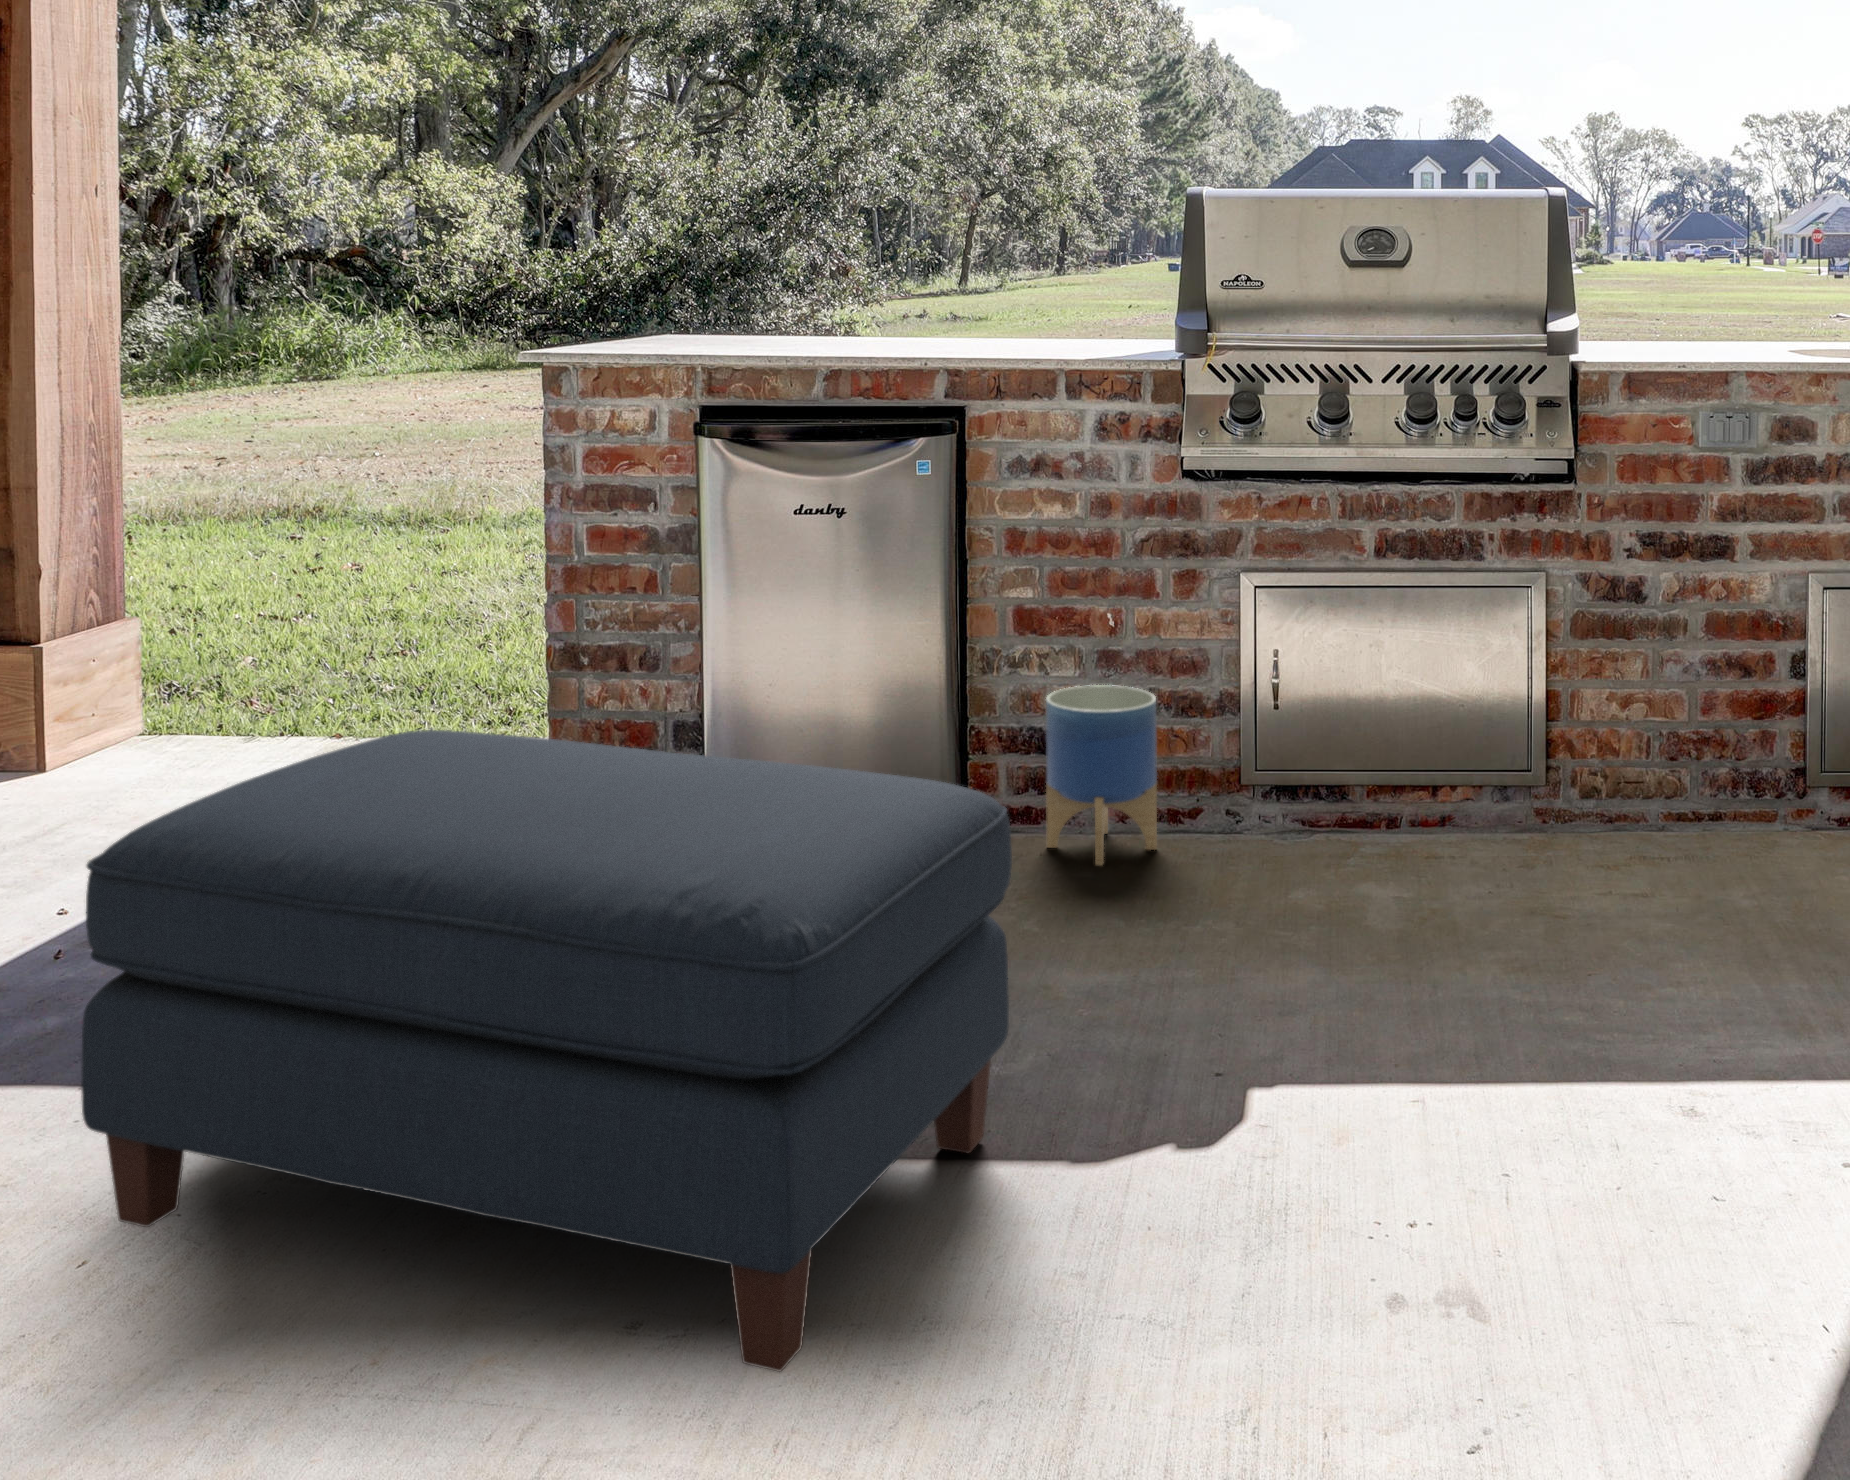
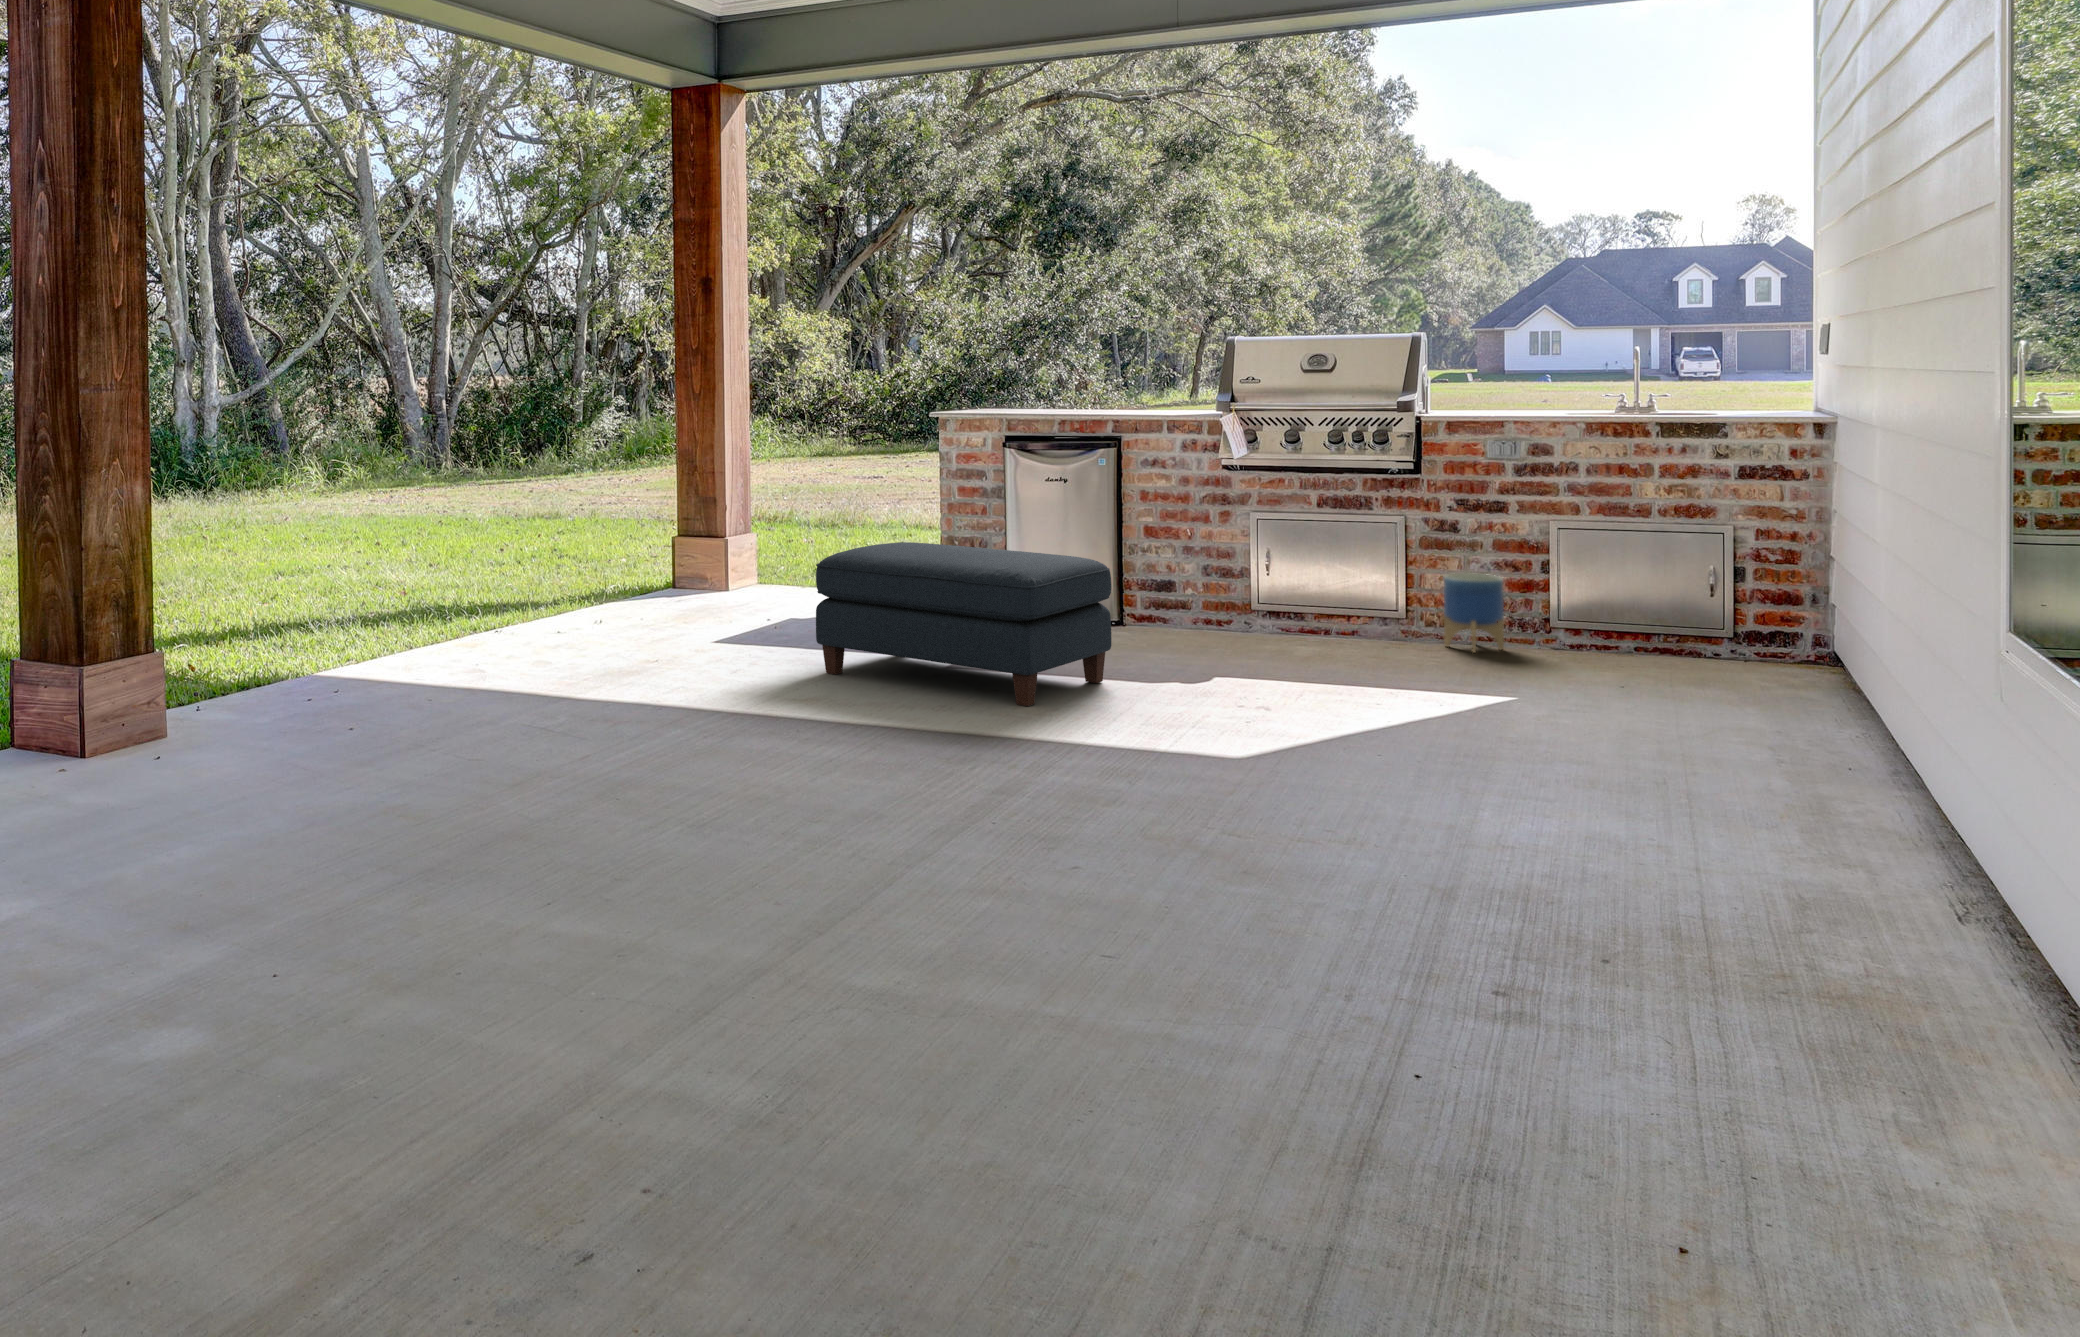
planter: present [1046,685,1157,866] -> present [1444,573,1504,652]

